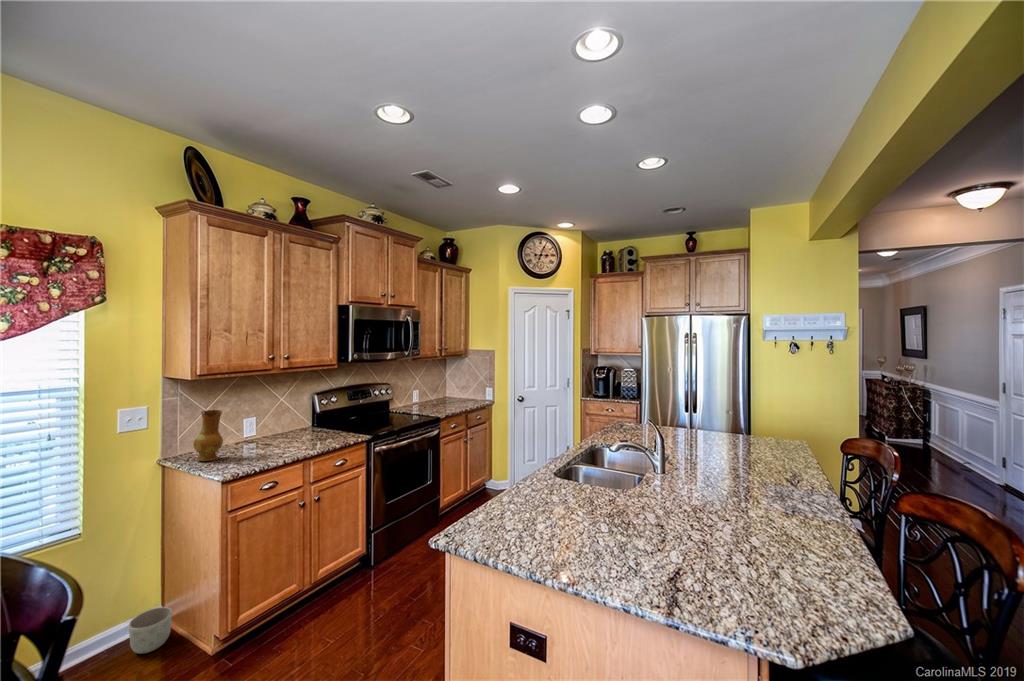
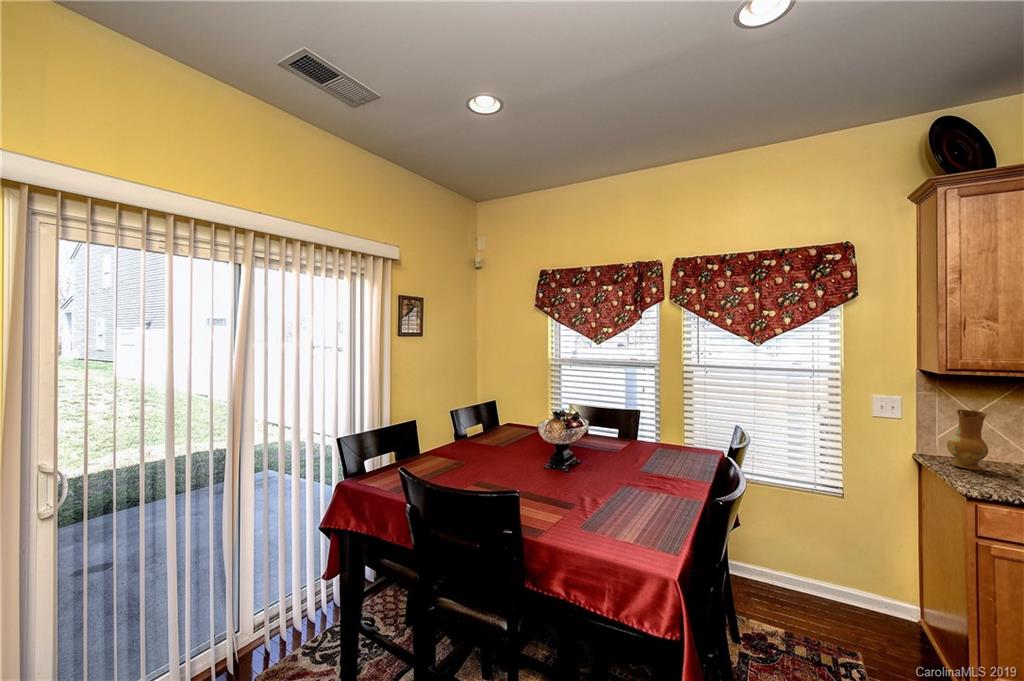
planter: present [129,607,172,654] -> none [876,595,920,640]

